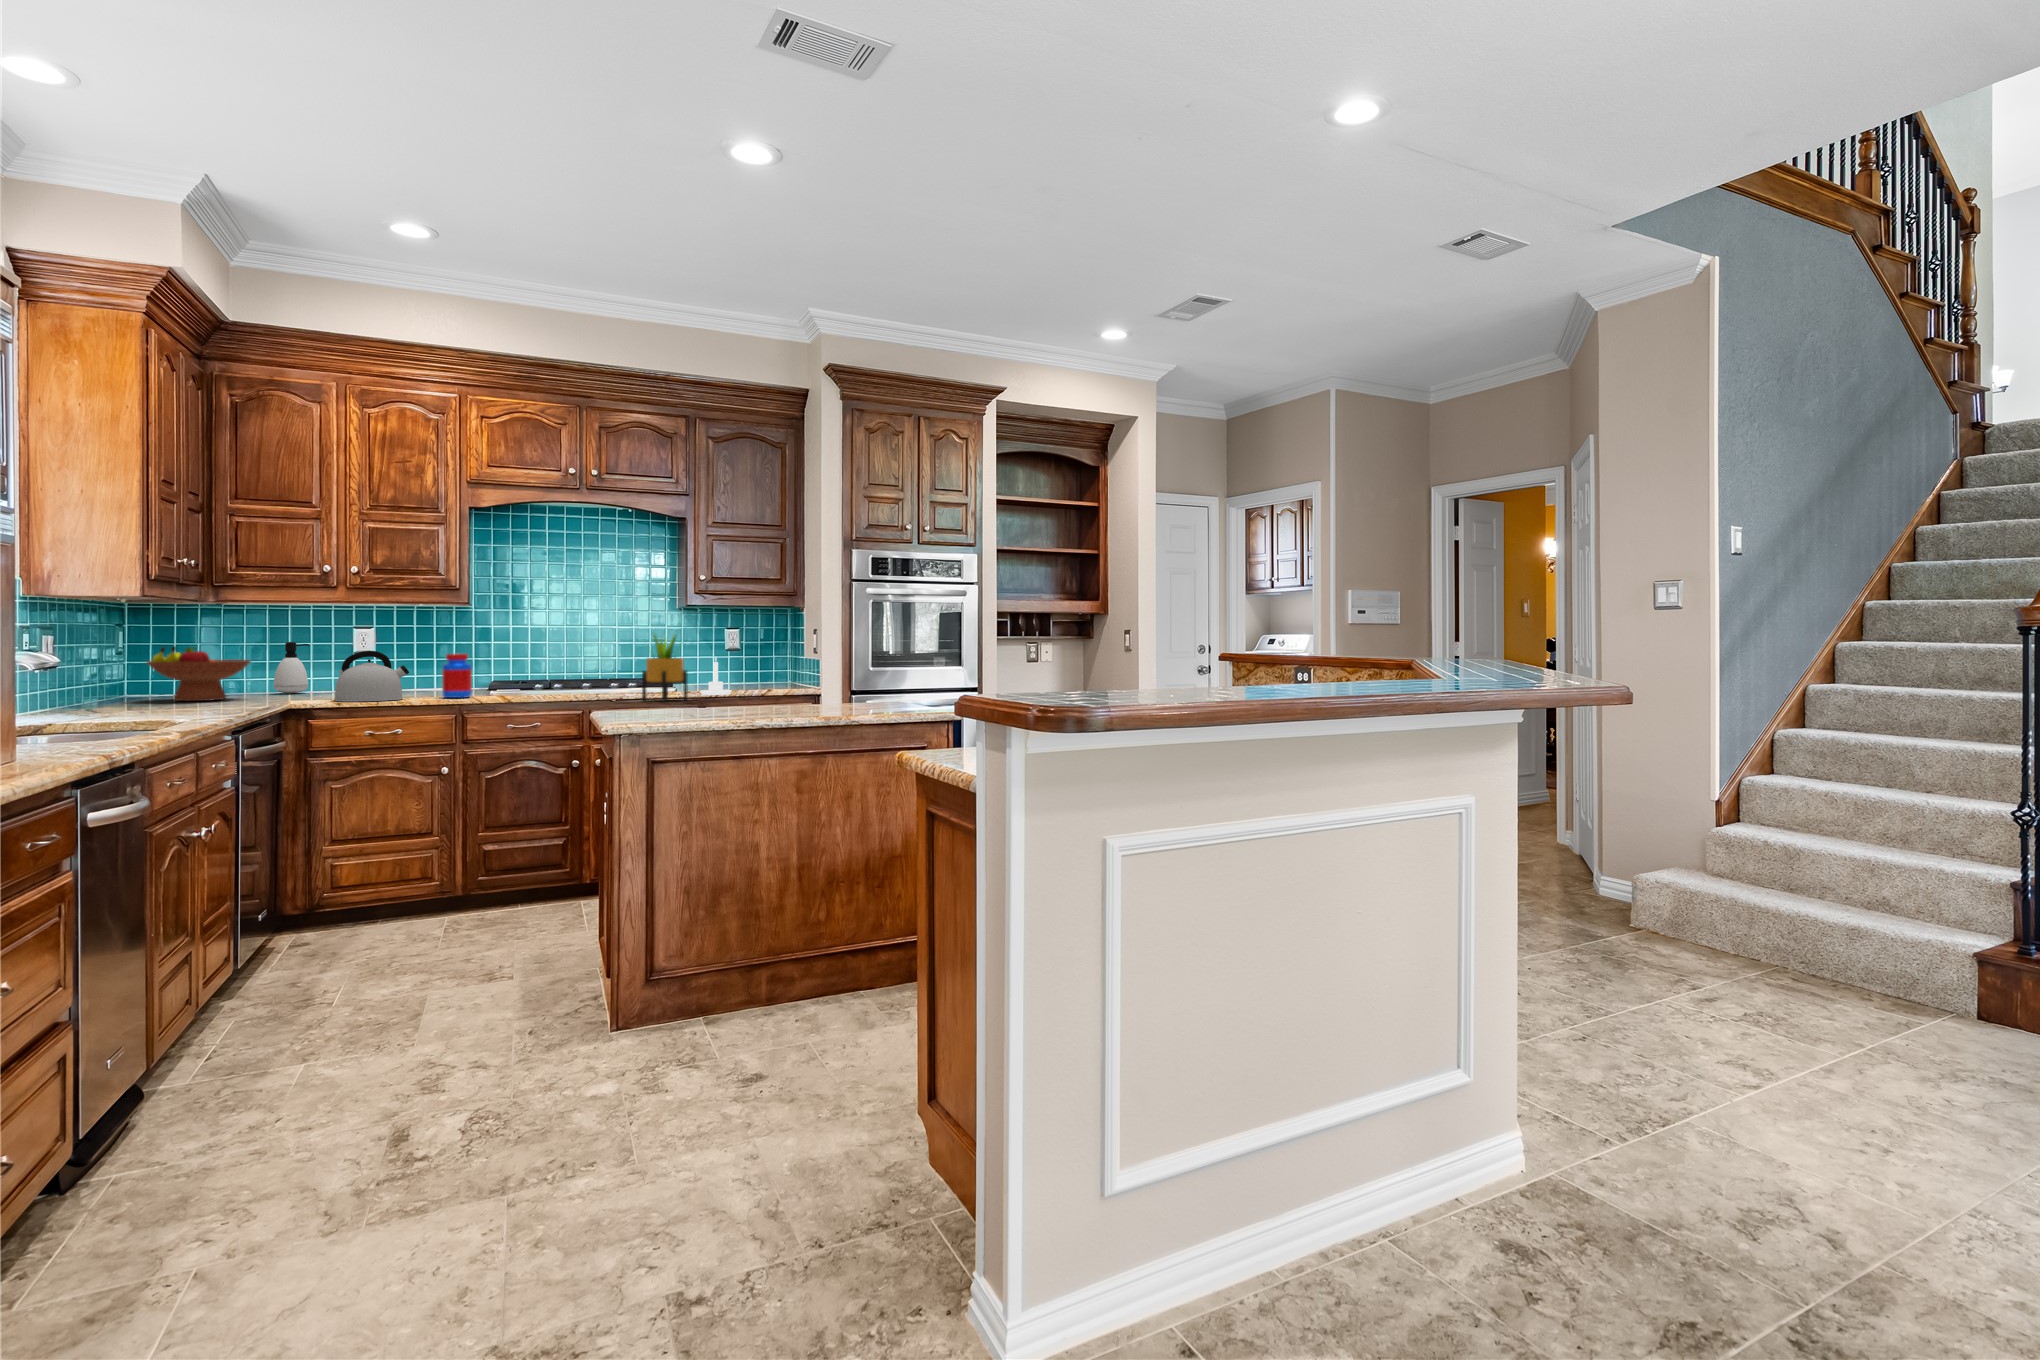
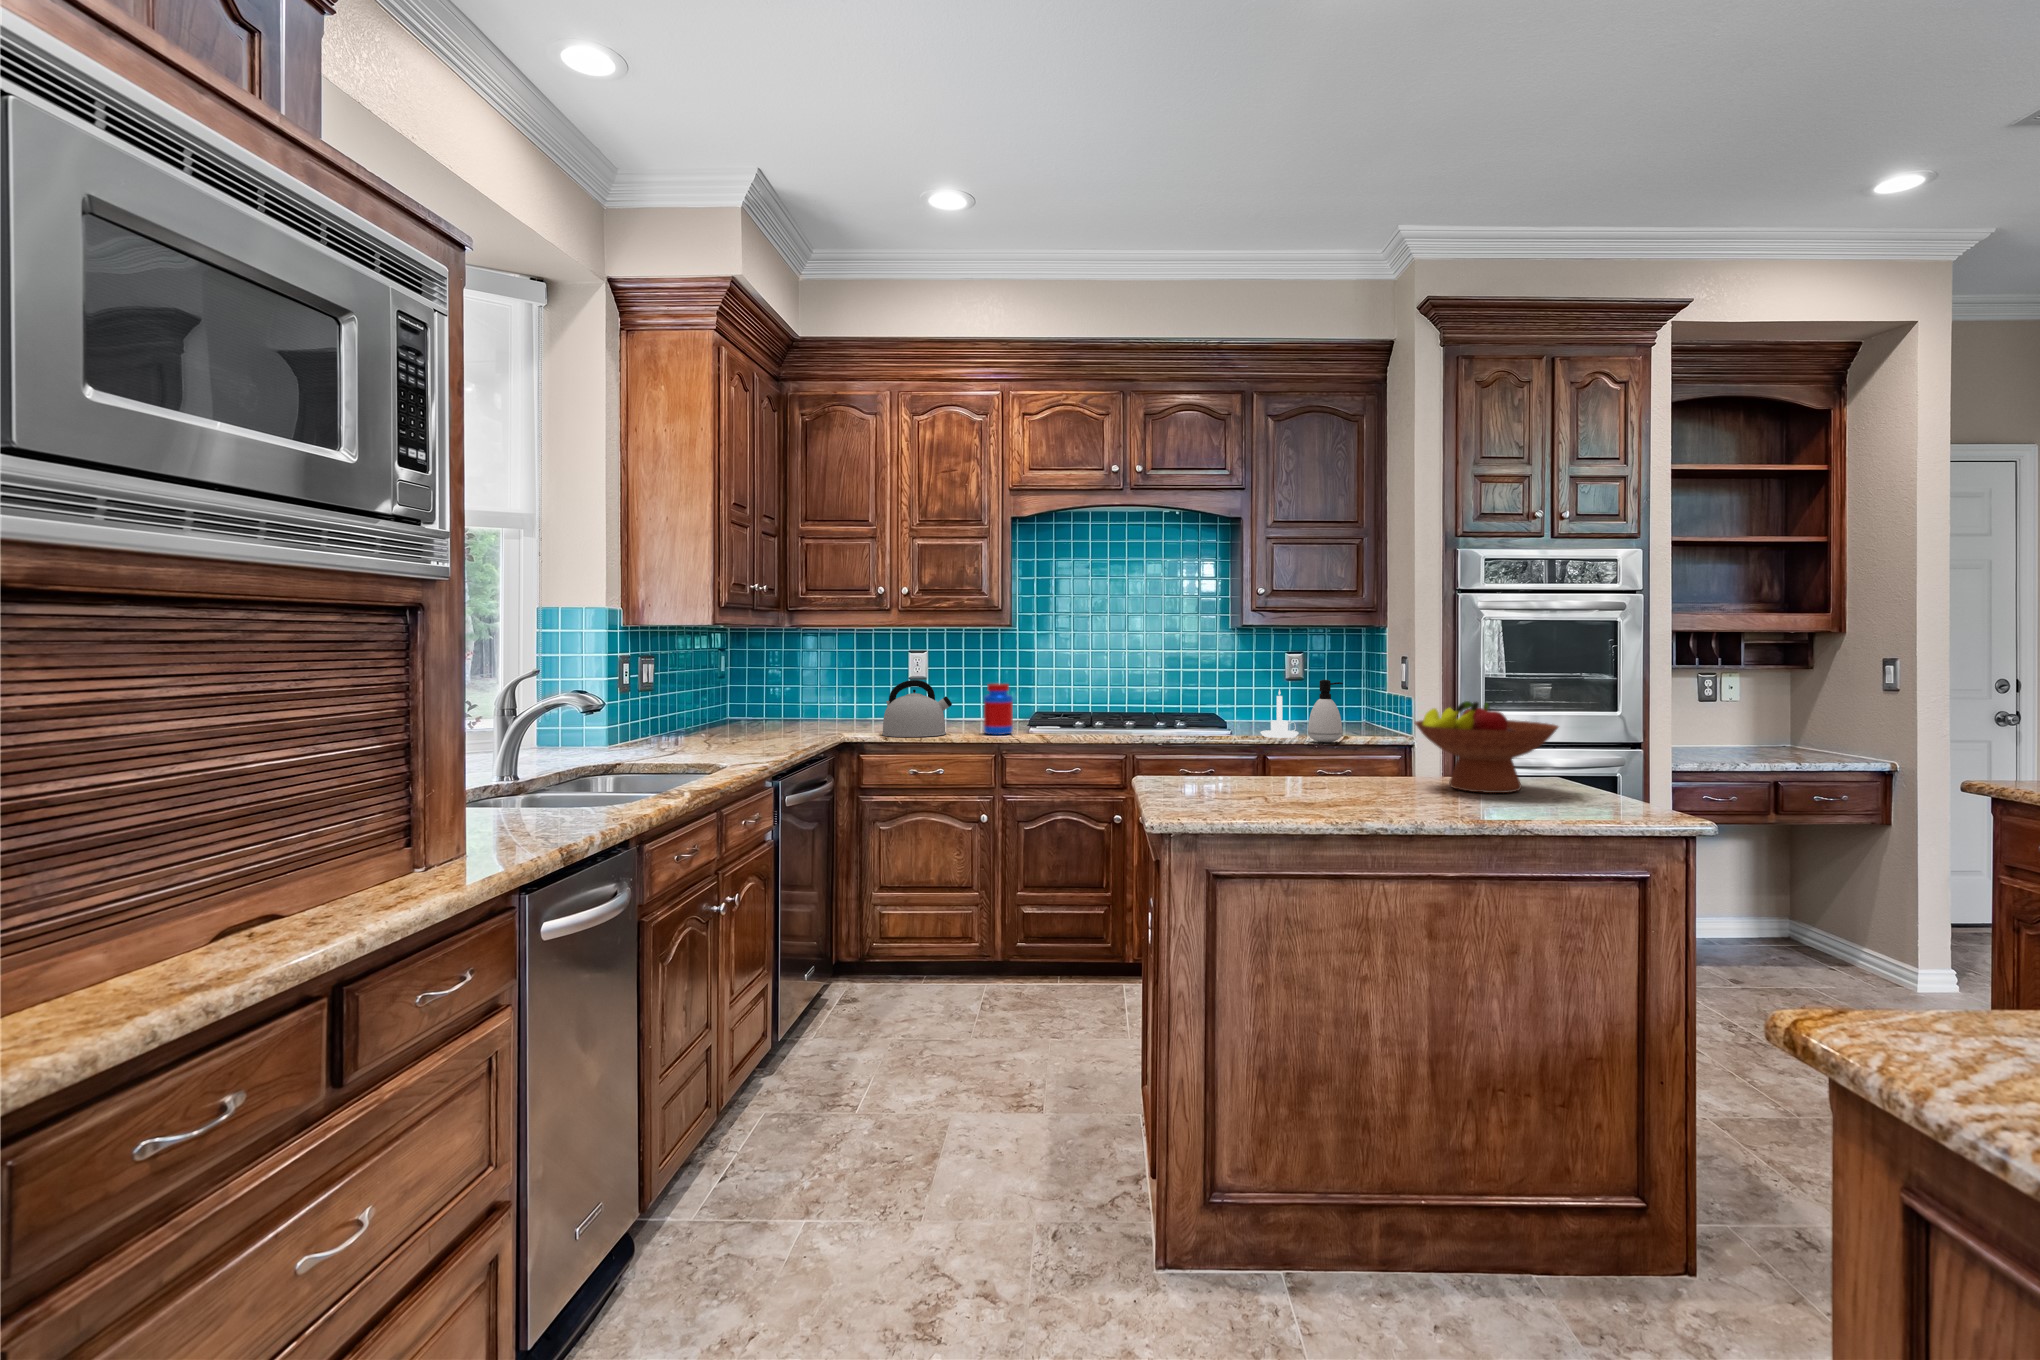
potted plant: present [642,635,688,702] -> none [1194,656,1248,751]
soap dispenser: present [274,642,309,693] -> present [1308,680,1343,742]
fruit bowl: present [147,646,251,701] -> present [1415,701,1558,793]

